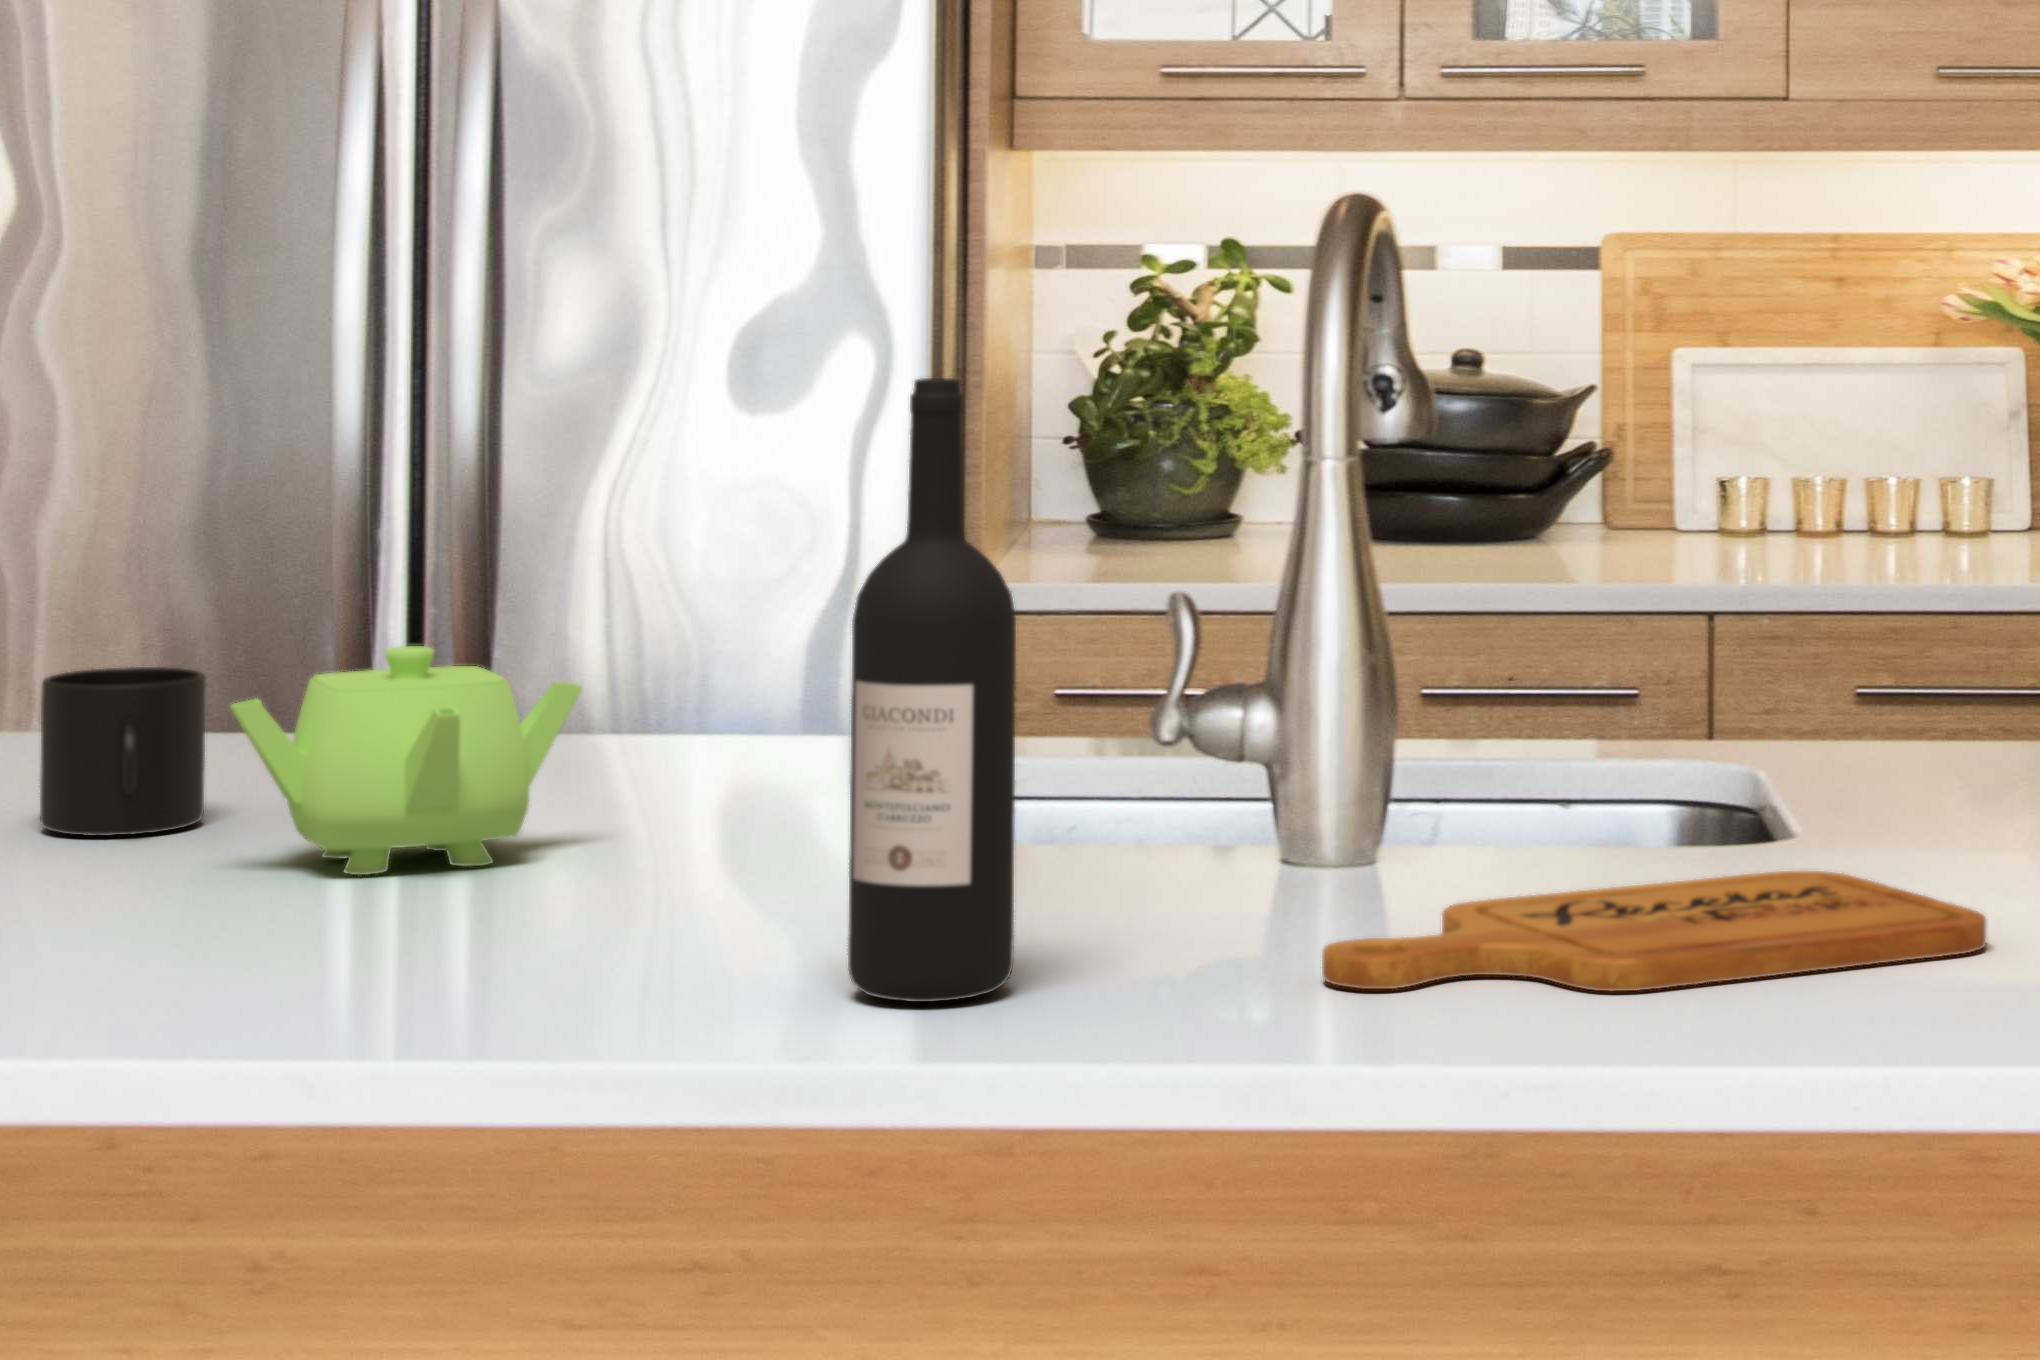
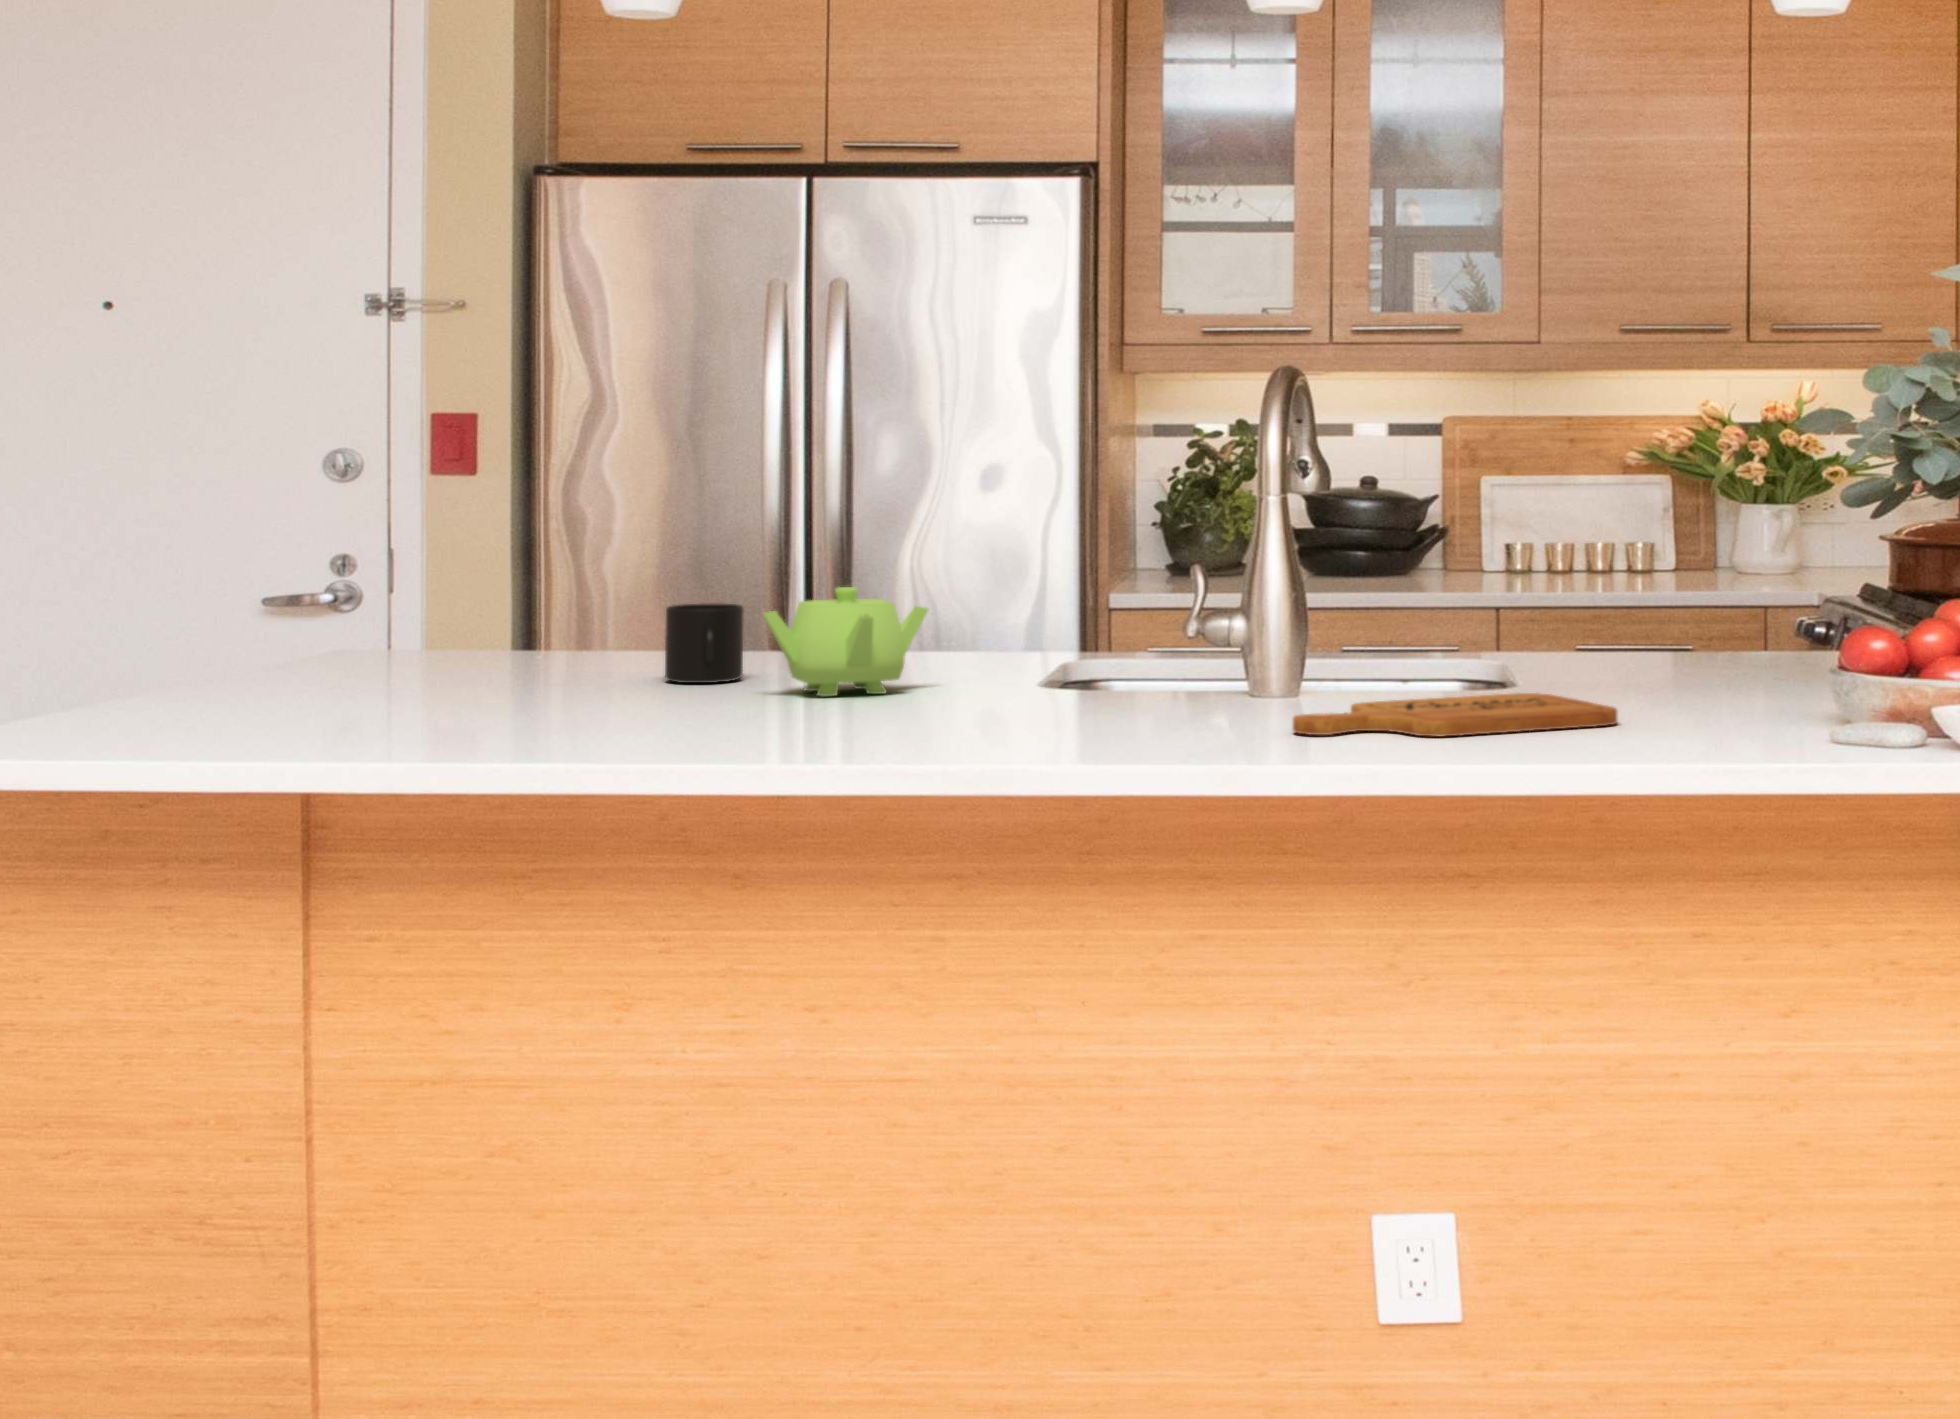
wine bottle: present [848,378,1016,1002] -> none [1067,441,1146,737]

